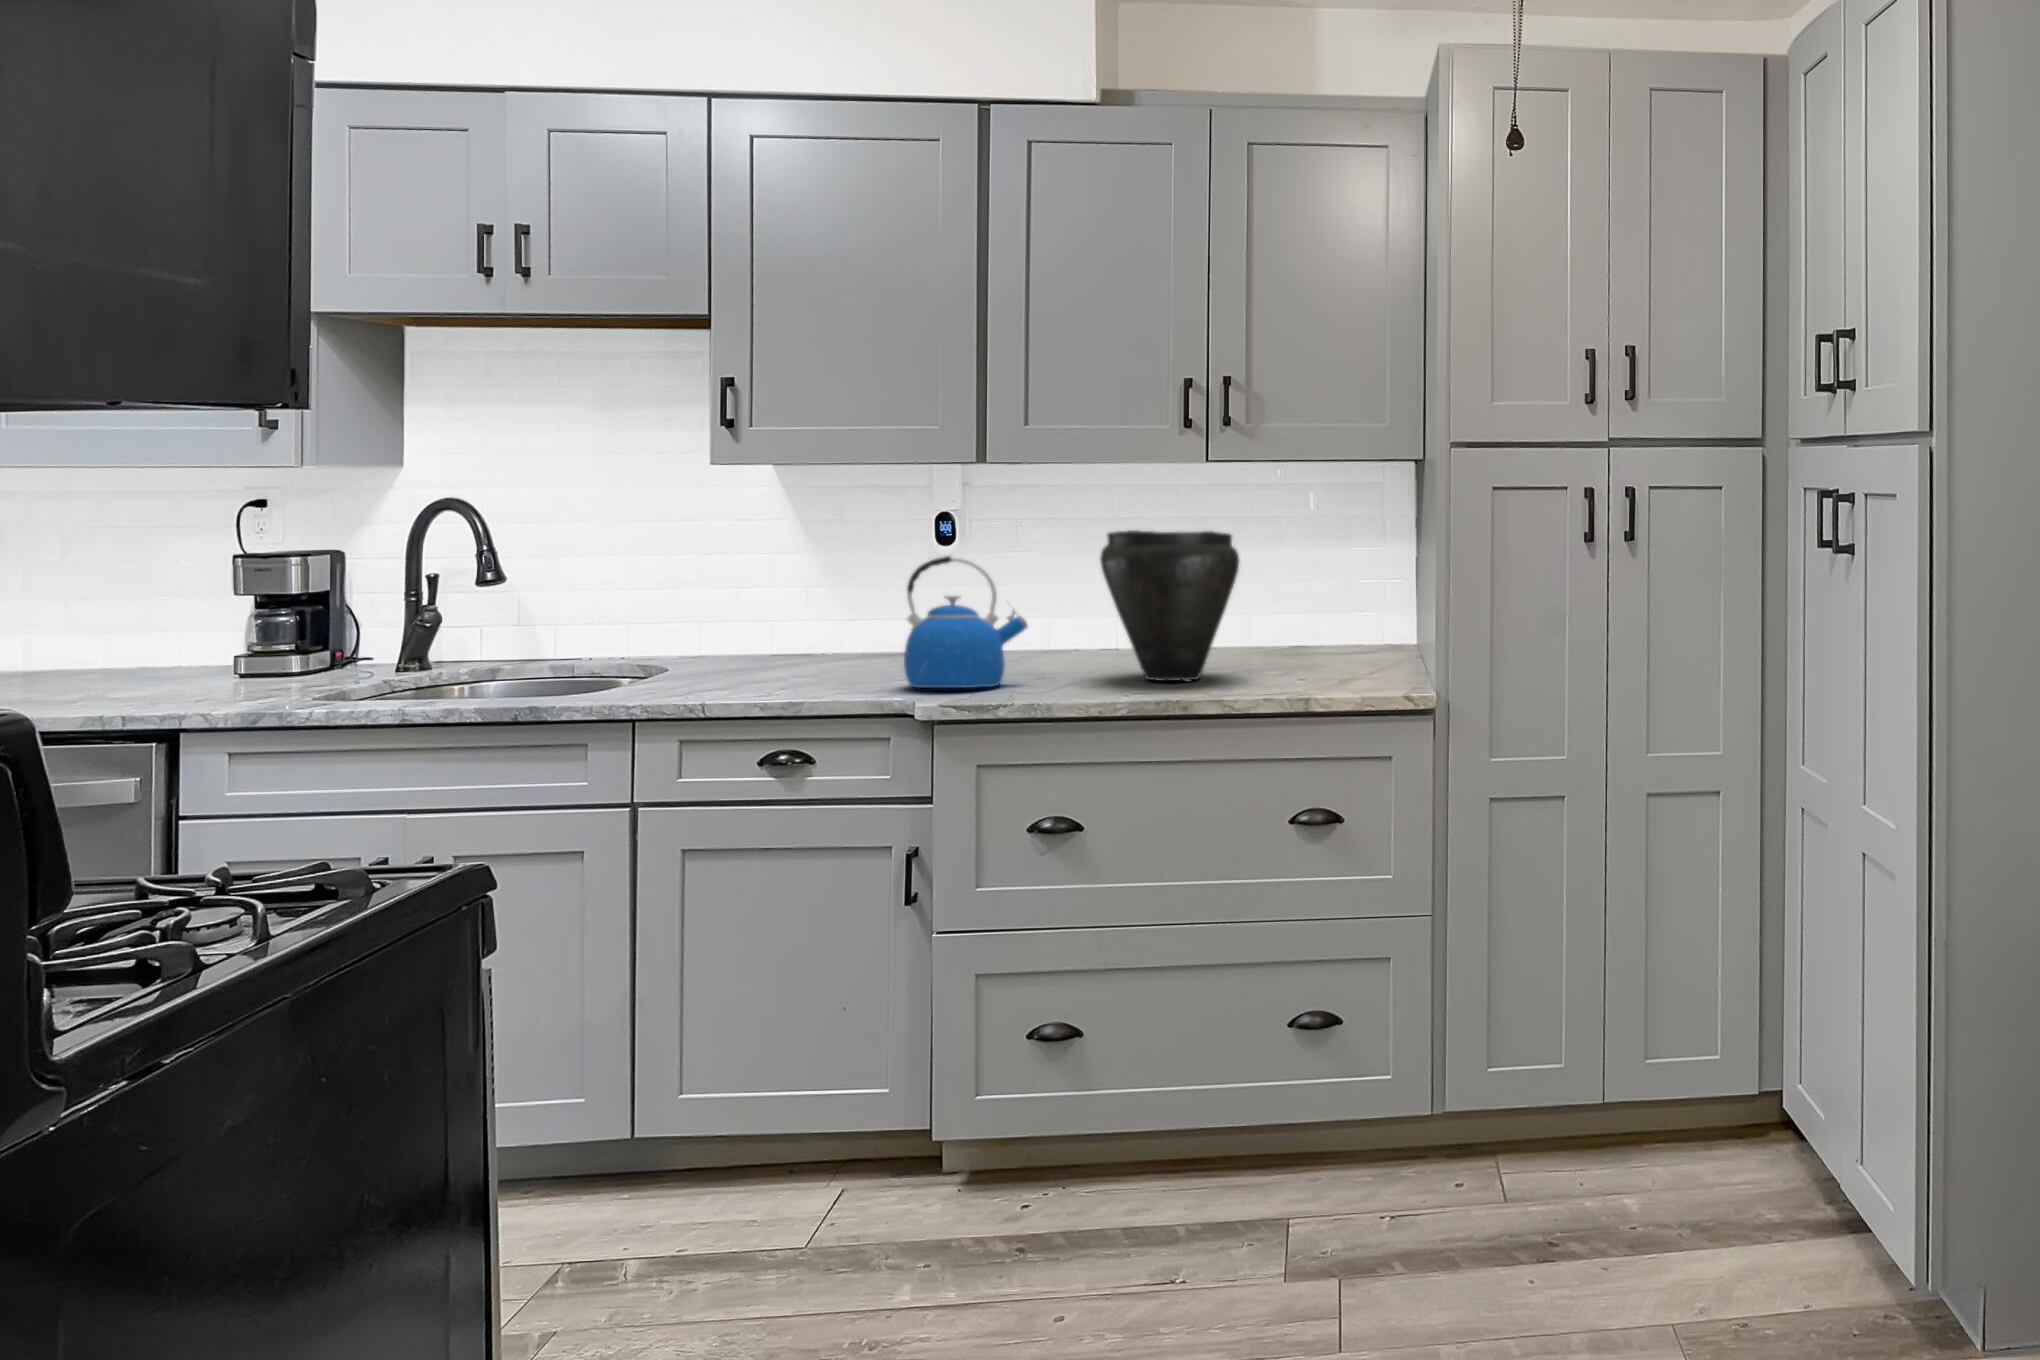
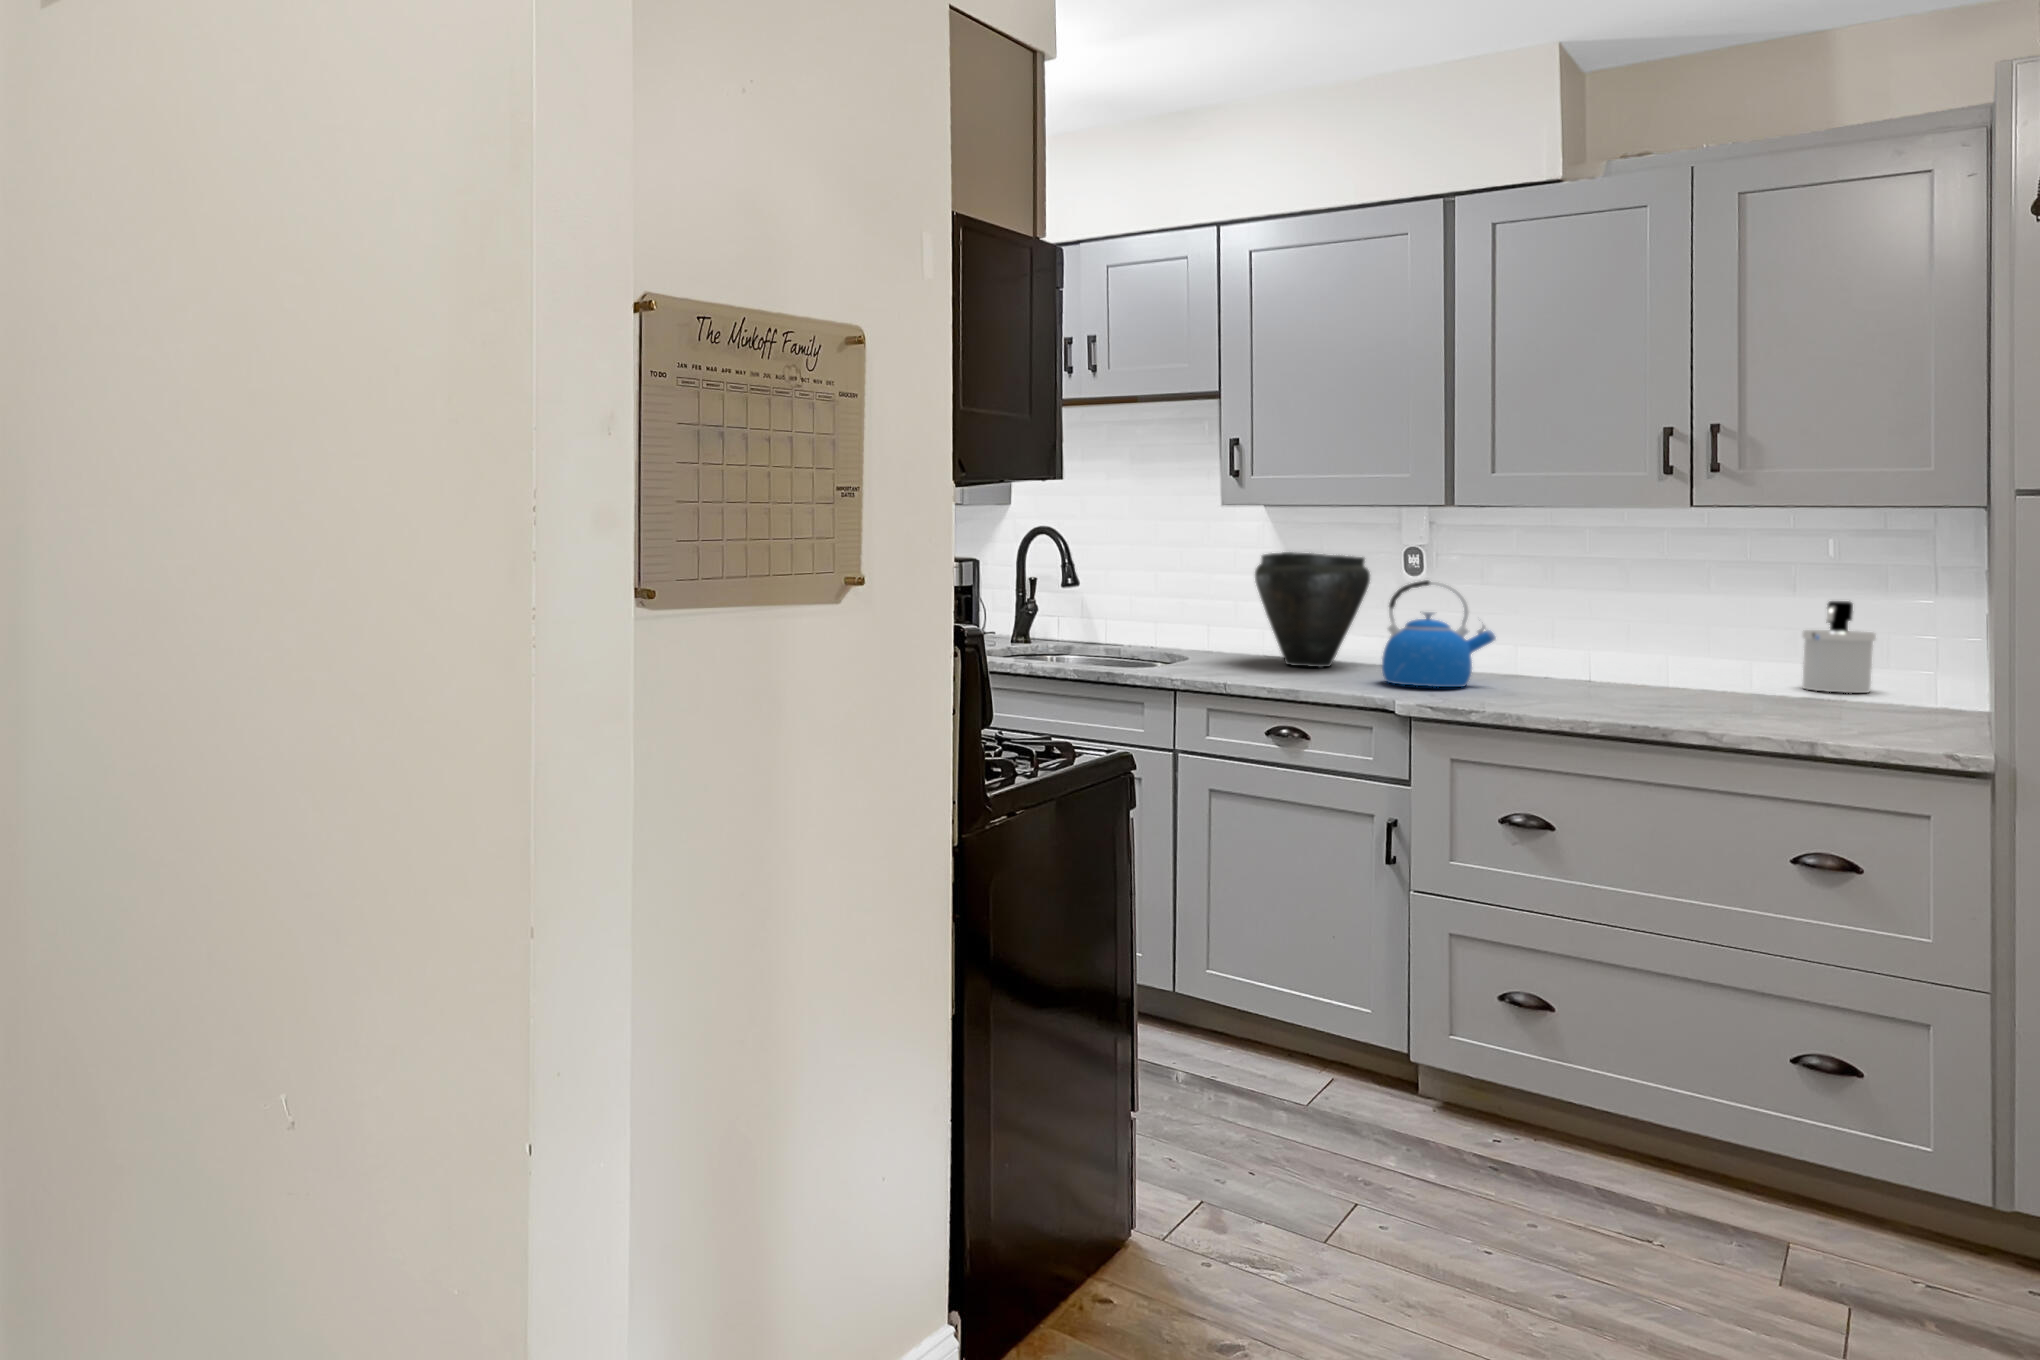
vase: present [1100,530,1239,681] -> present [1255,552,1370,667]
soap dispenser: none [1313,572,1371,668] -> present [1803,601,1876,693]

